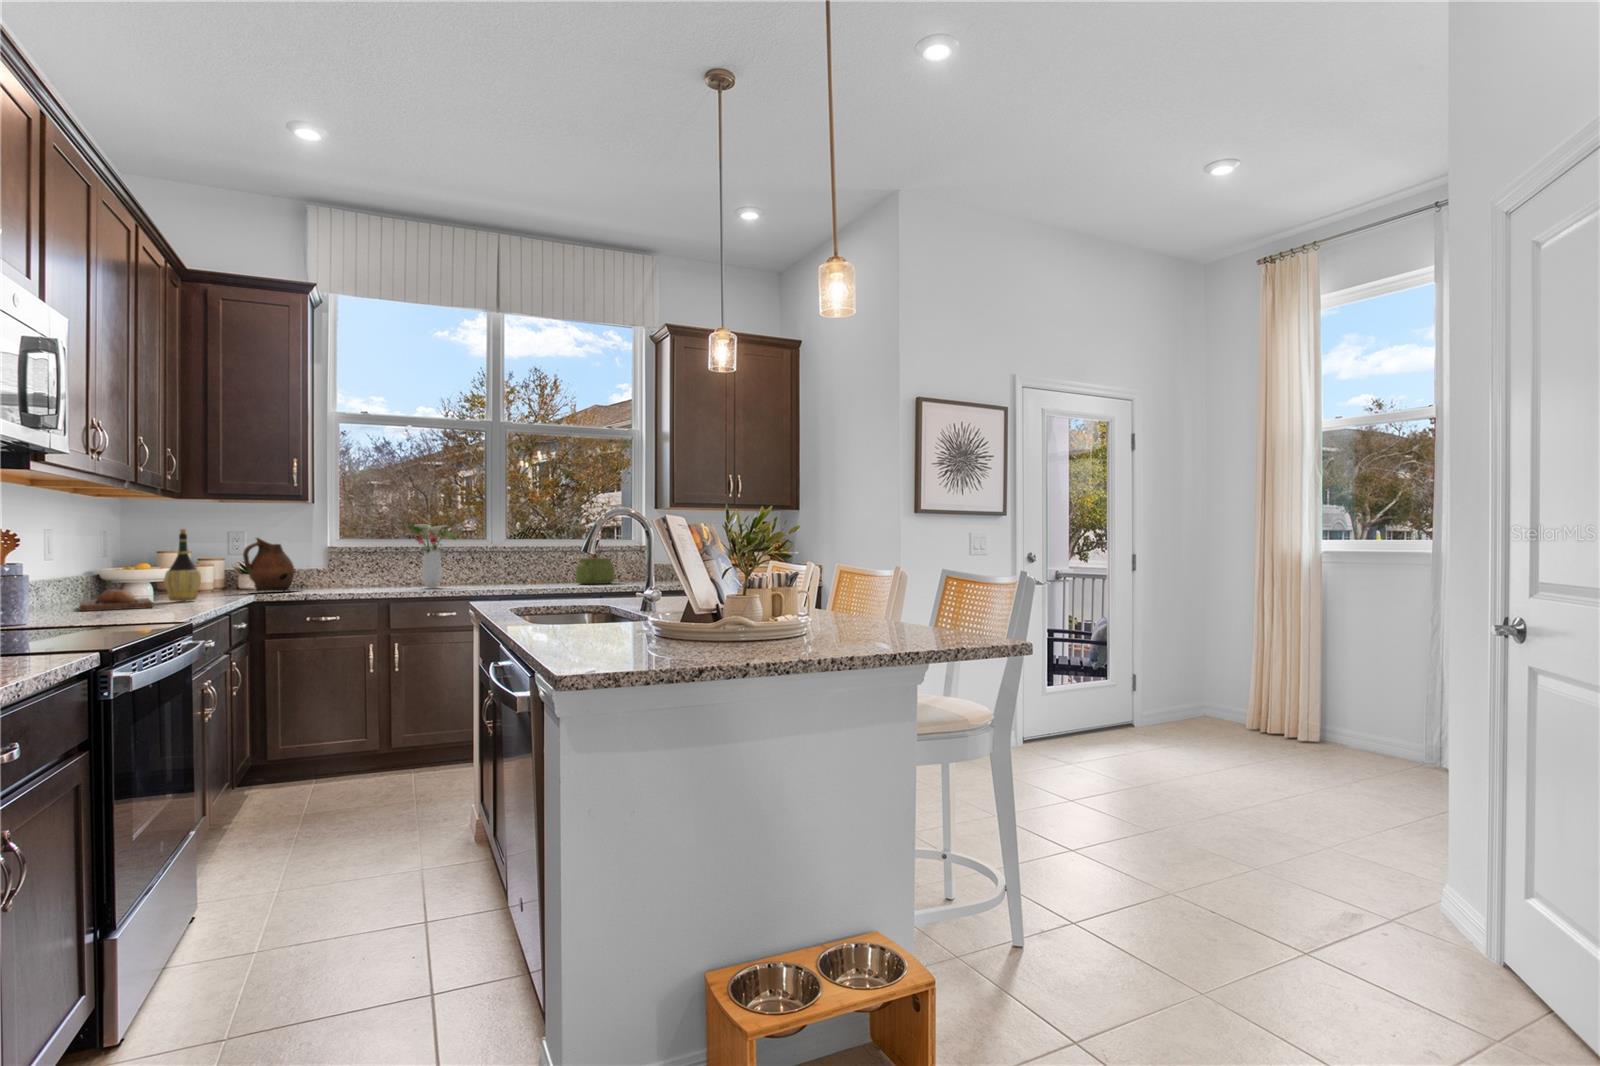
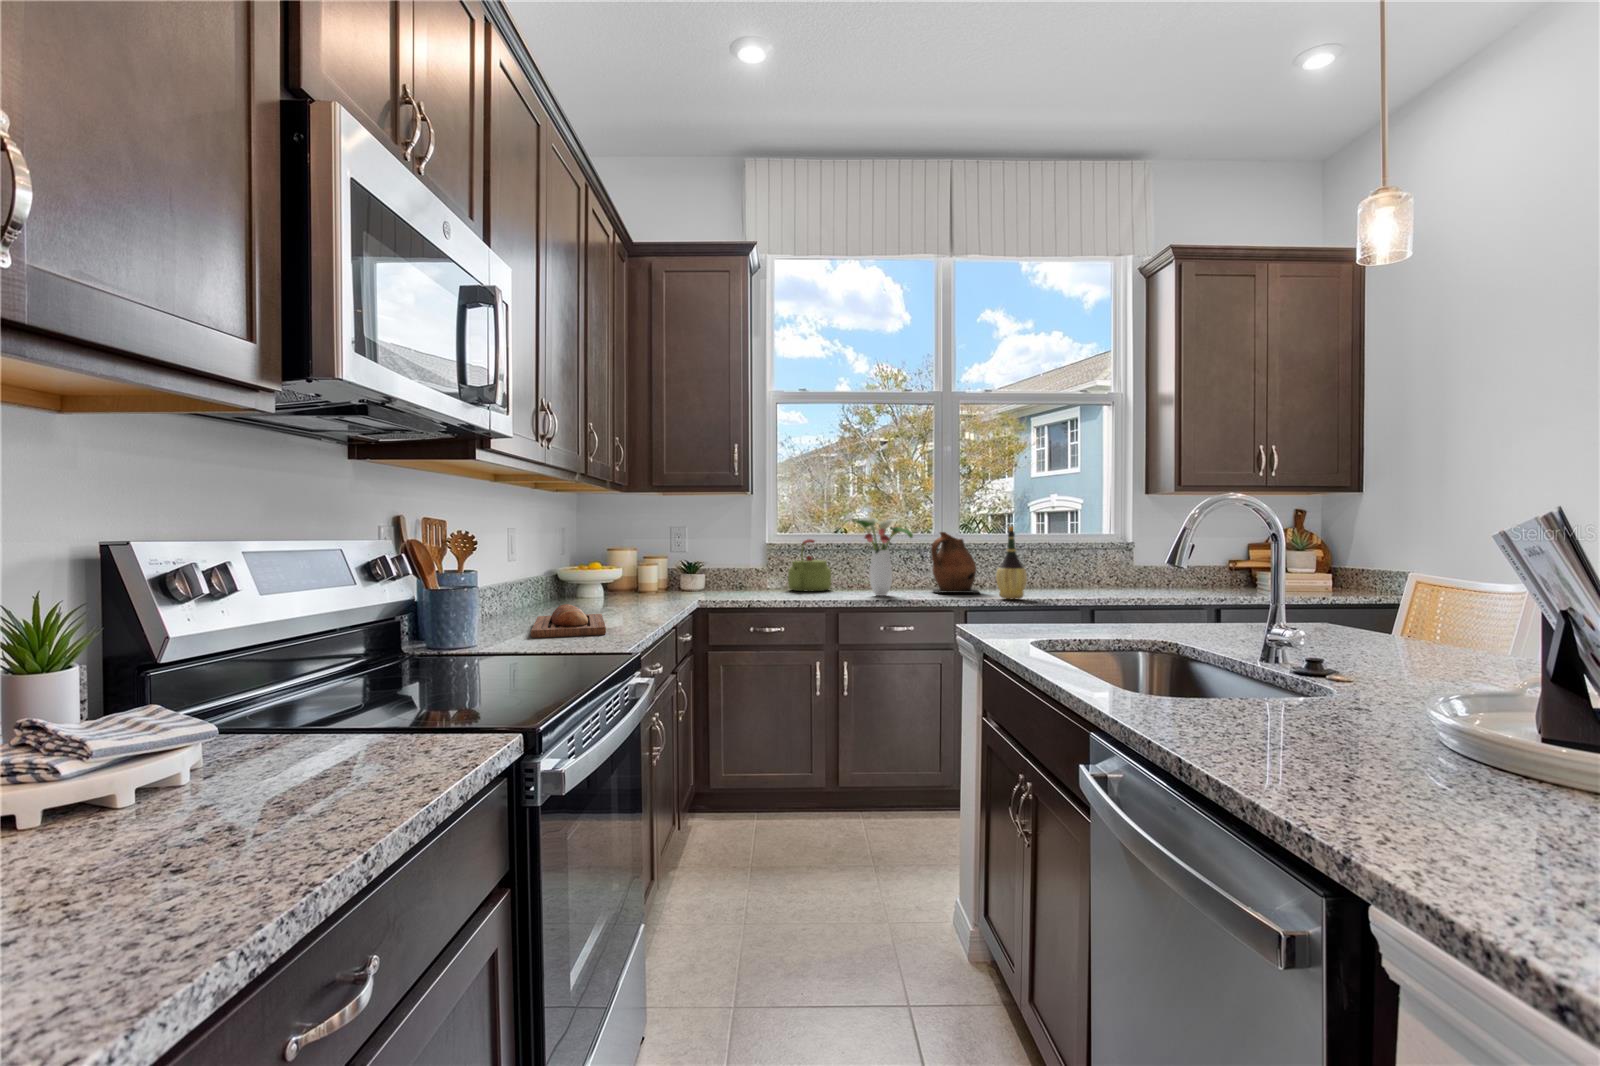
wine bottle: present [164,529,201,601] -> present [996,526,1027,599]
ceramic pitcher: present [243,538,302,592] -> present [931,532,980,593]
kettle: present [575,544,615,584] -> present [788,539,831,591]

